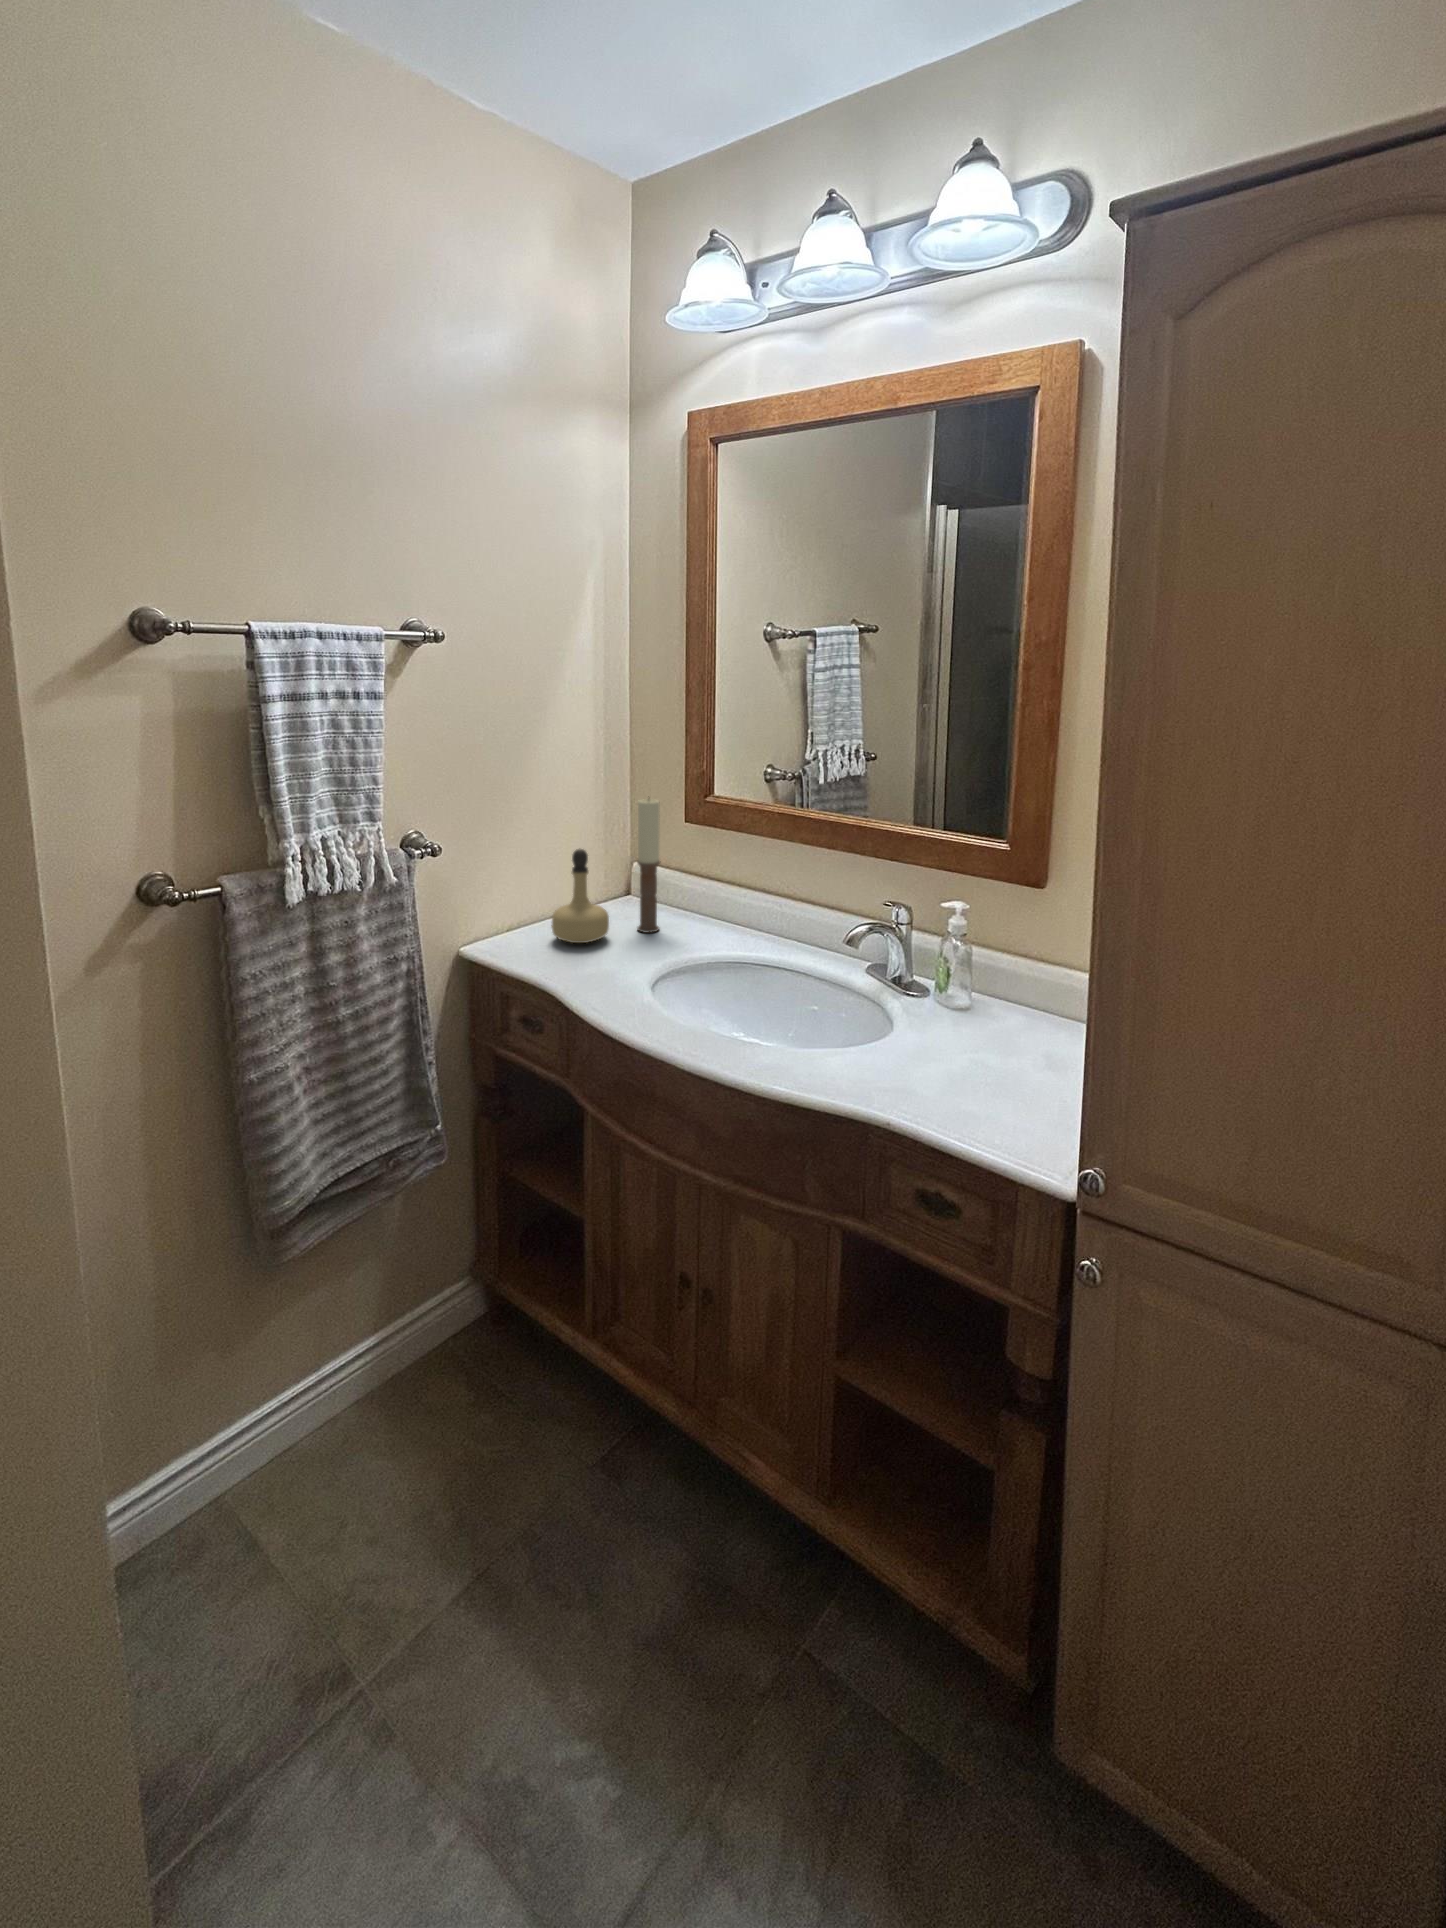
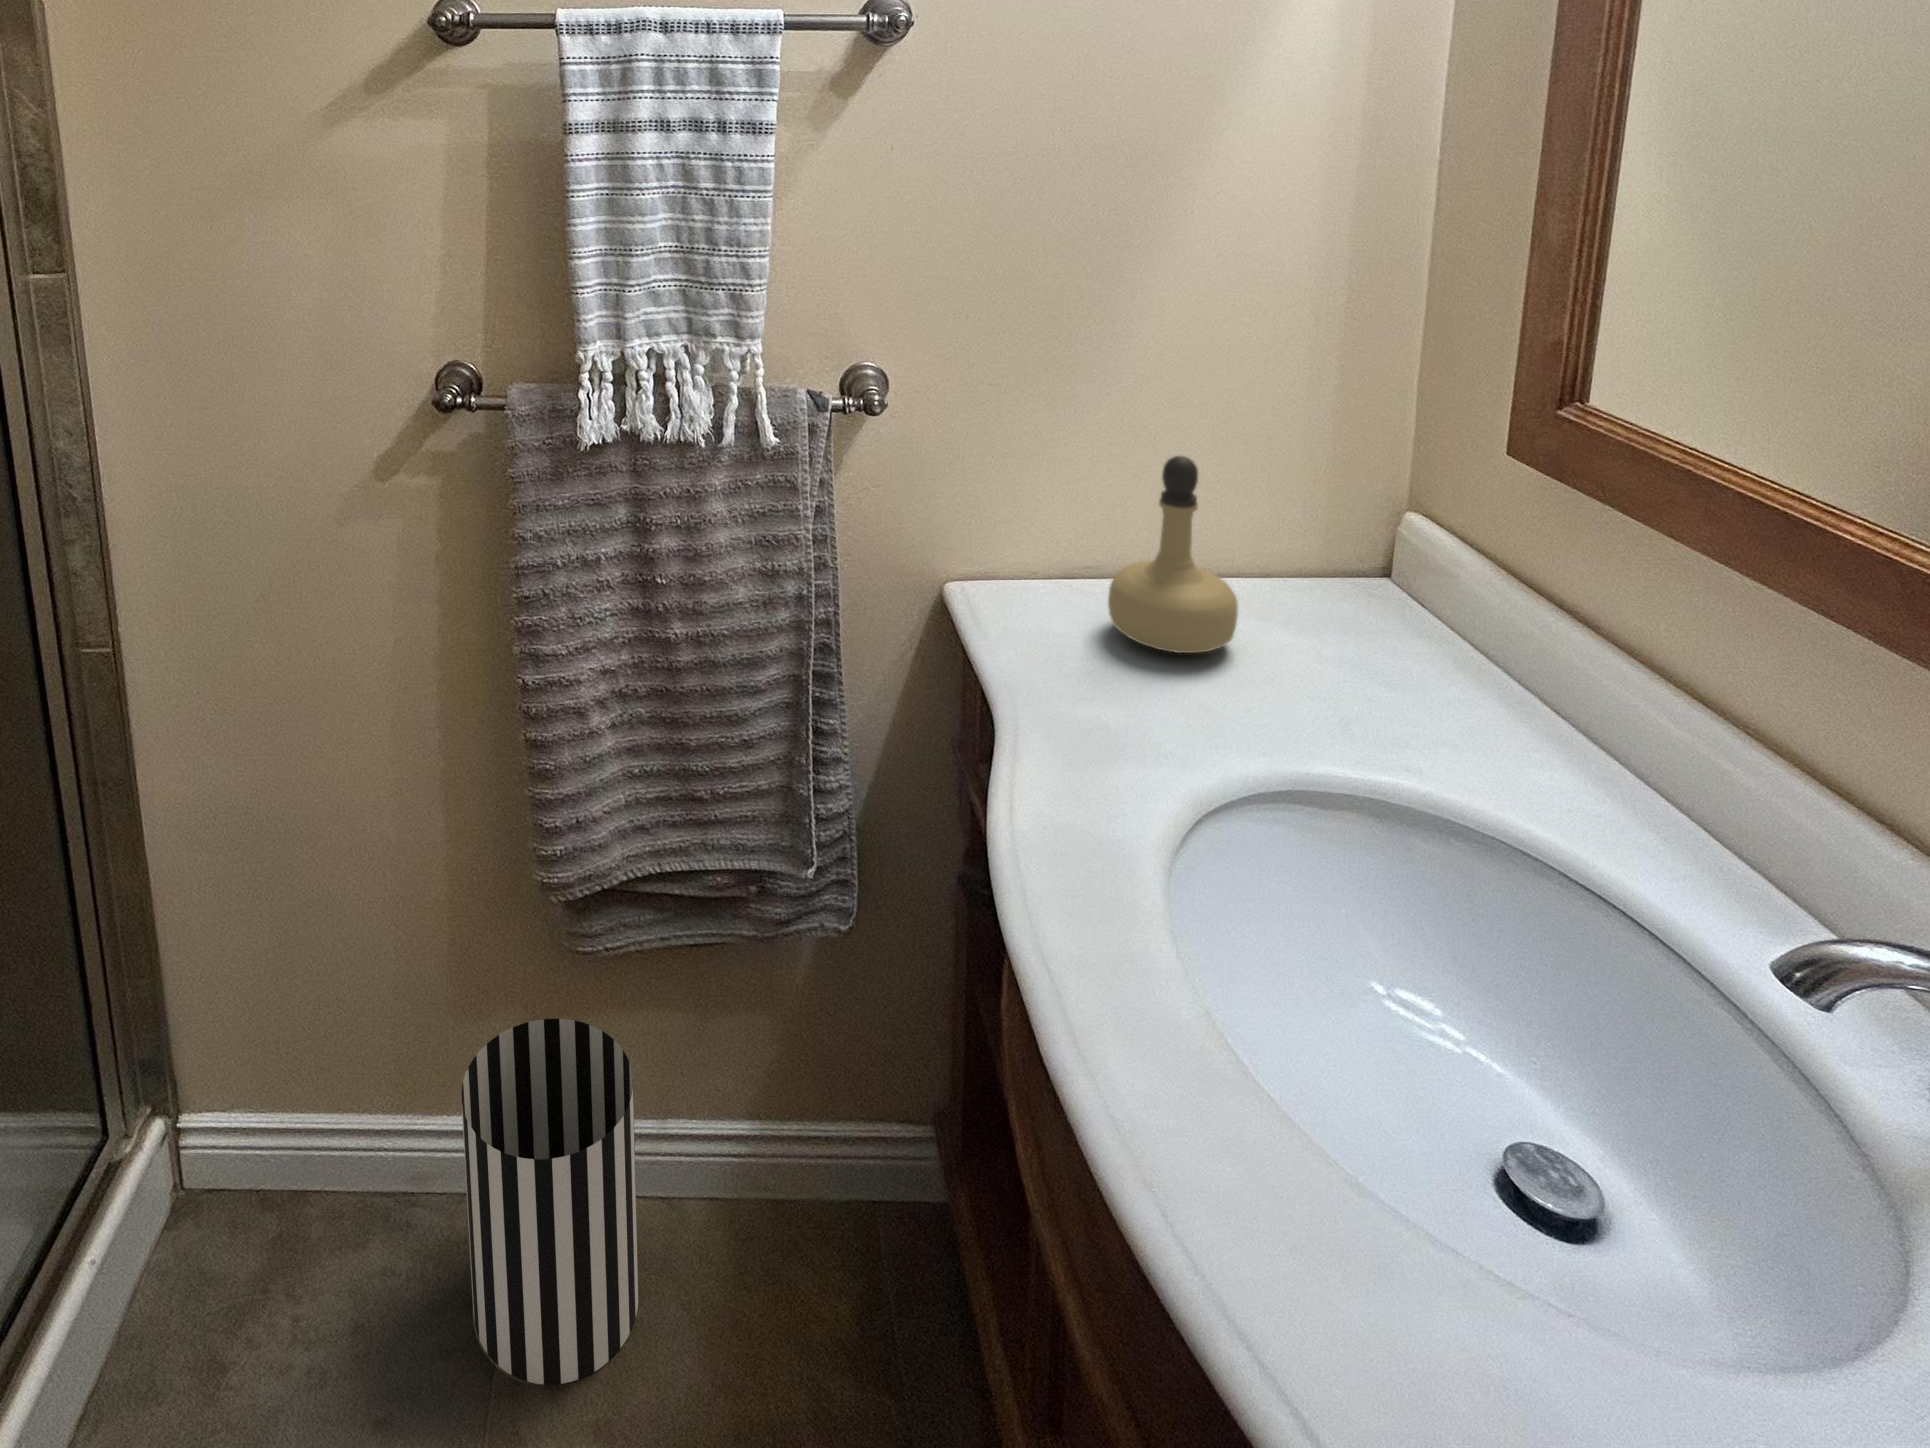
candle: present [637,799,660,933] -> none [1316,373,1400,680]
wastebasket: none [221,1312,357,1568] -> present [461,1019,639,1385]

